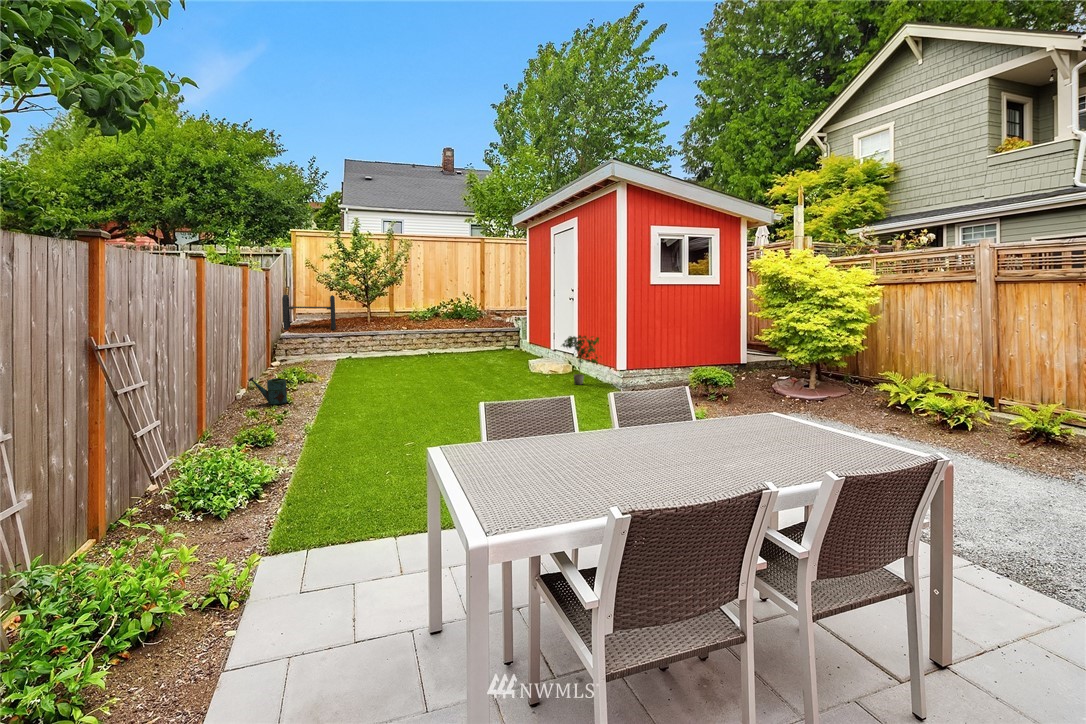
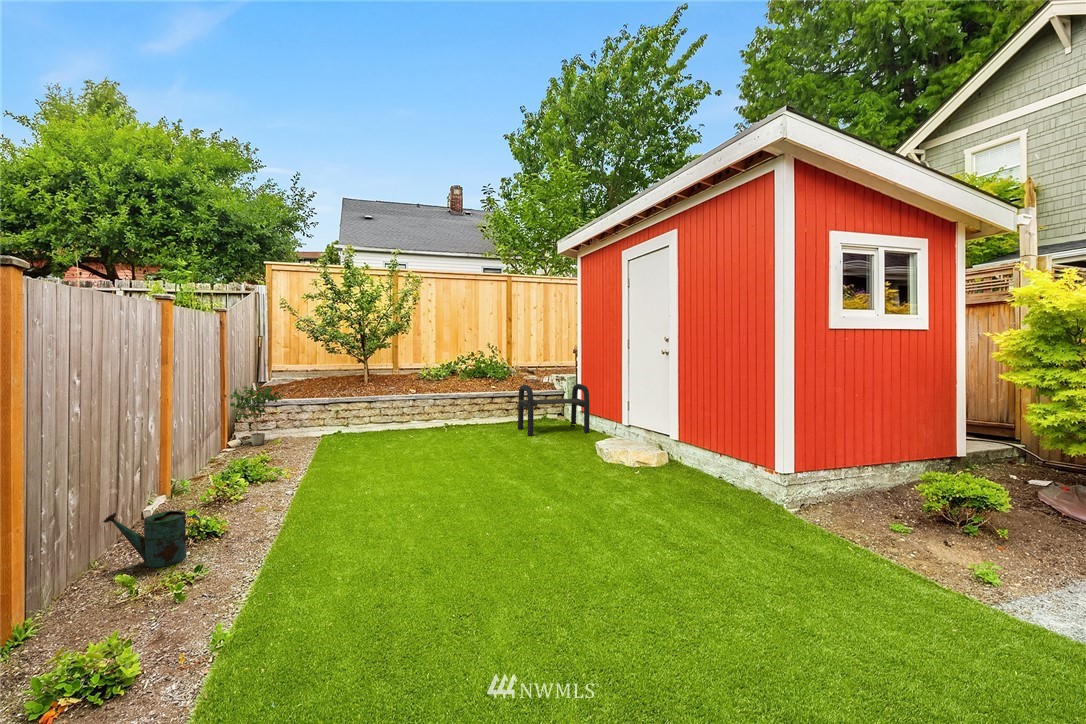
bench: present [282,295,336,330] -> present [518,384,590,436]
potted plant: present [562,335,599,385] -> present [230,386,283,446]

